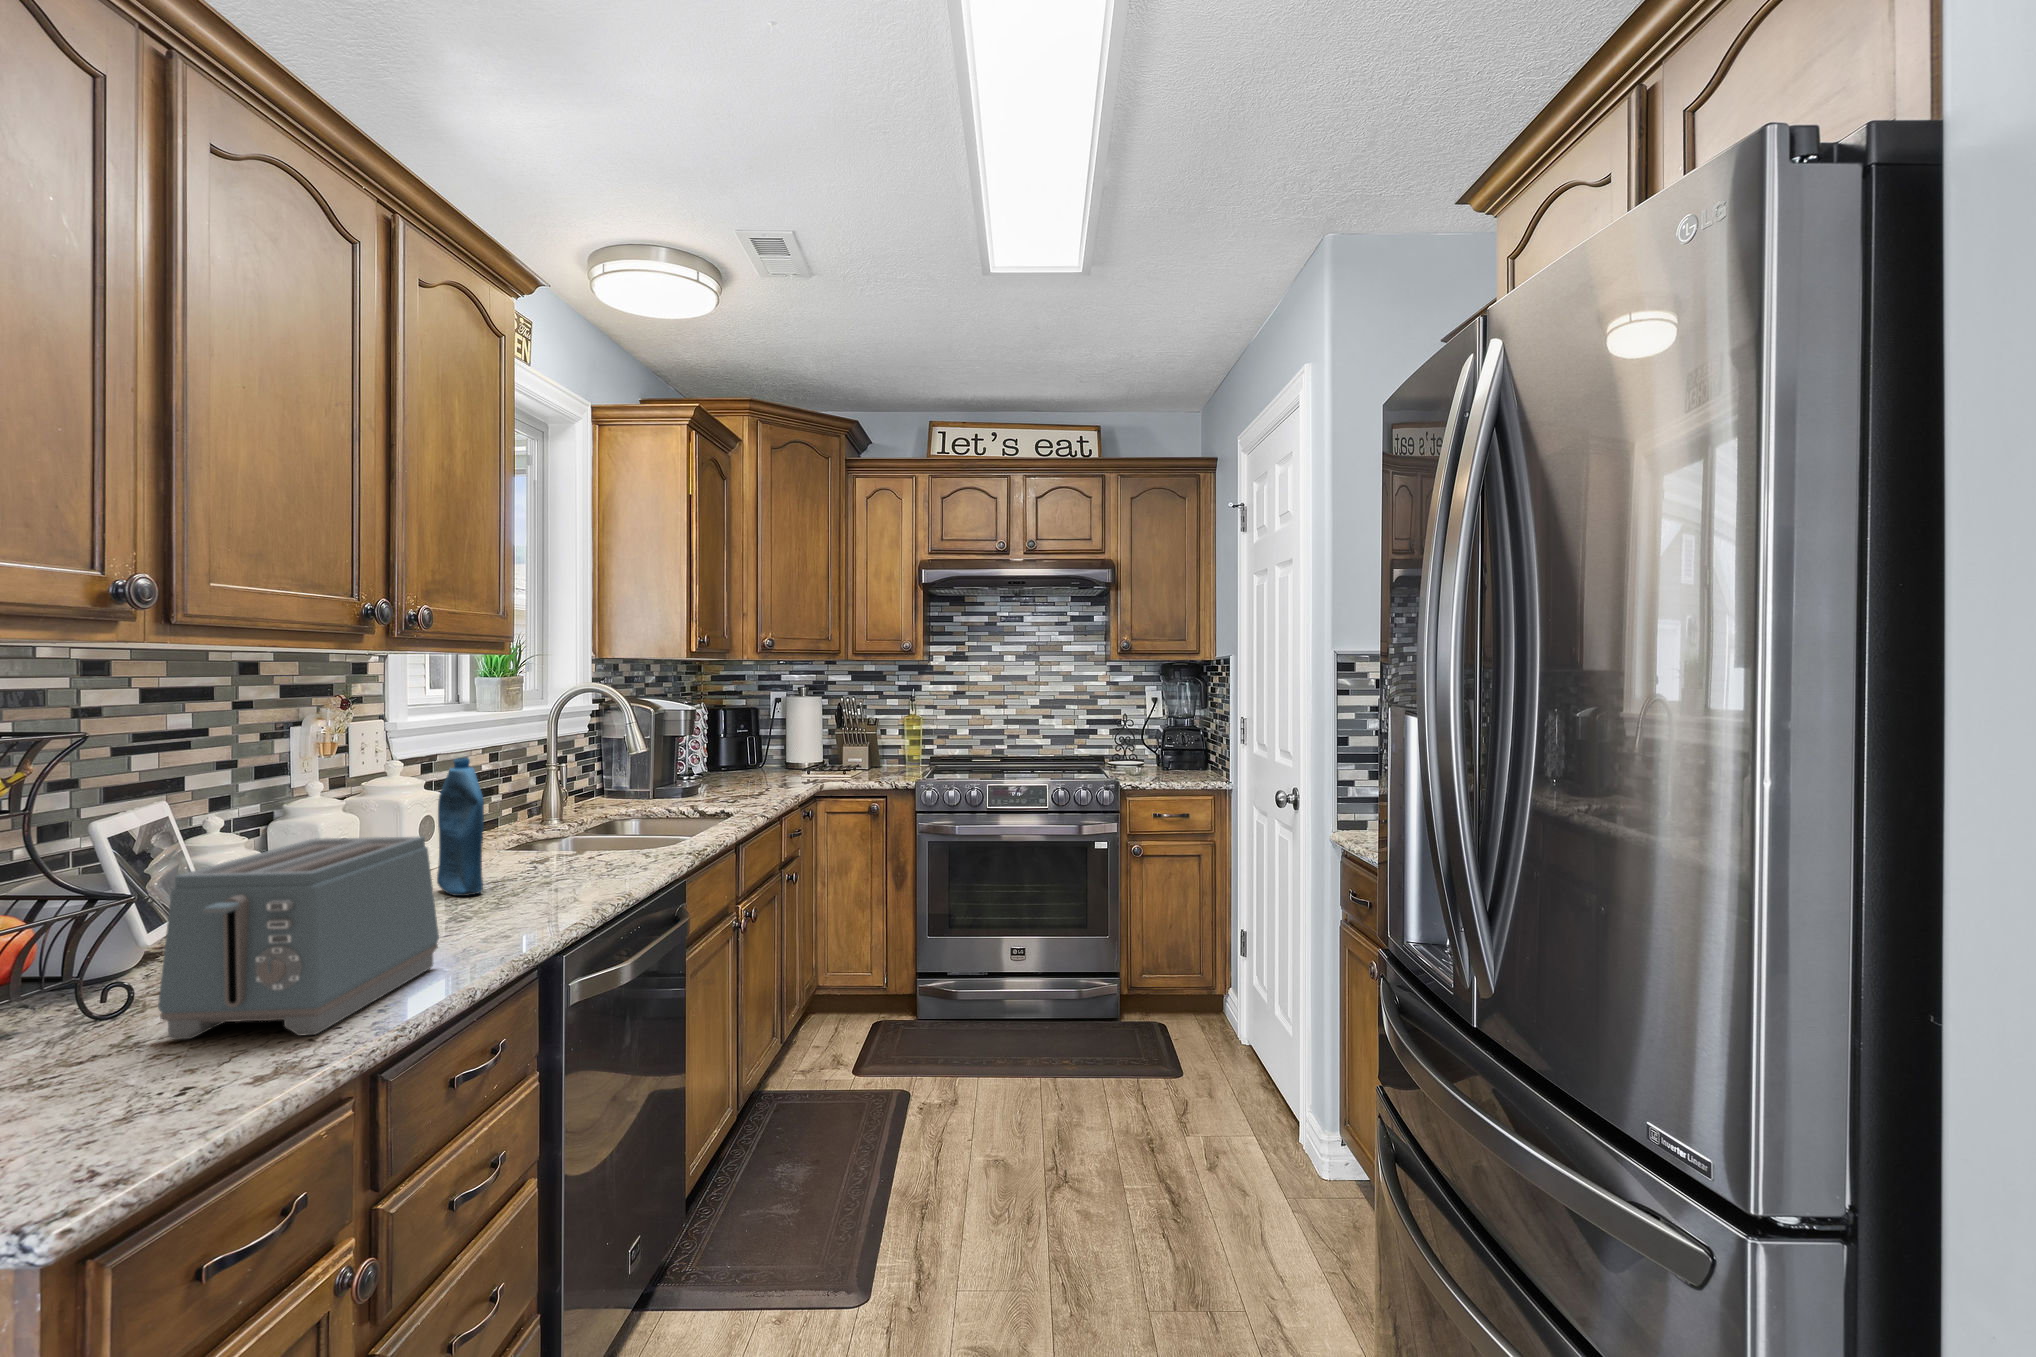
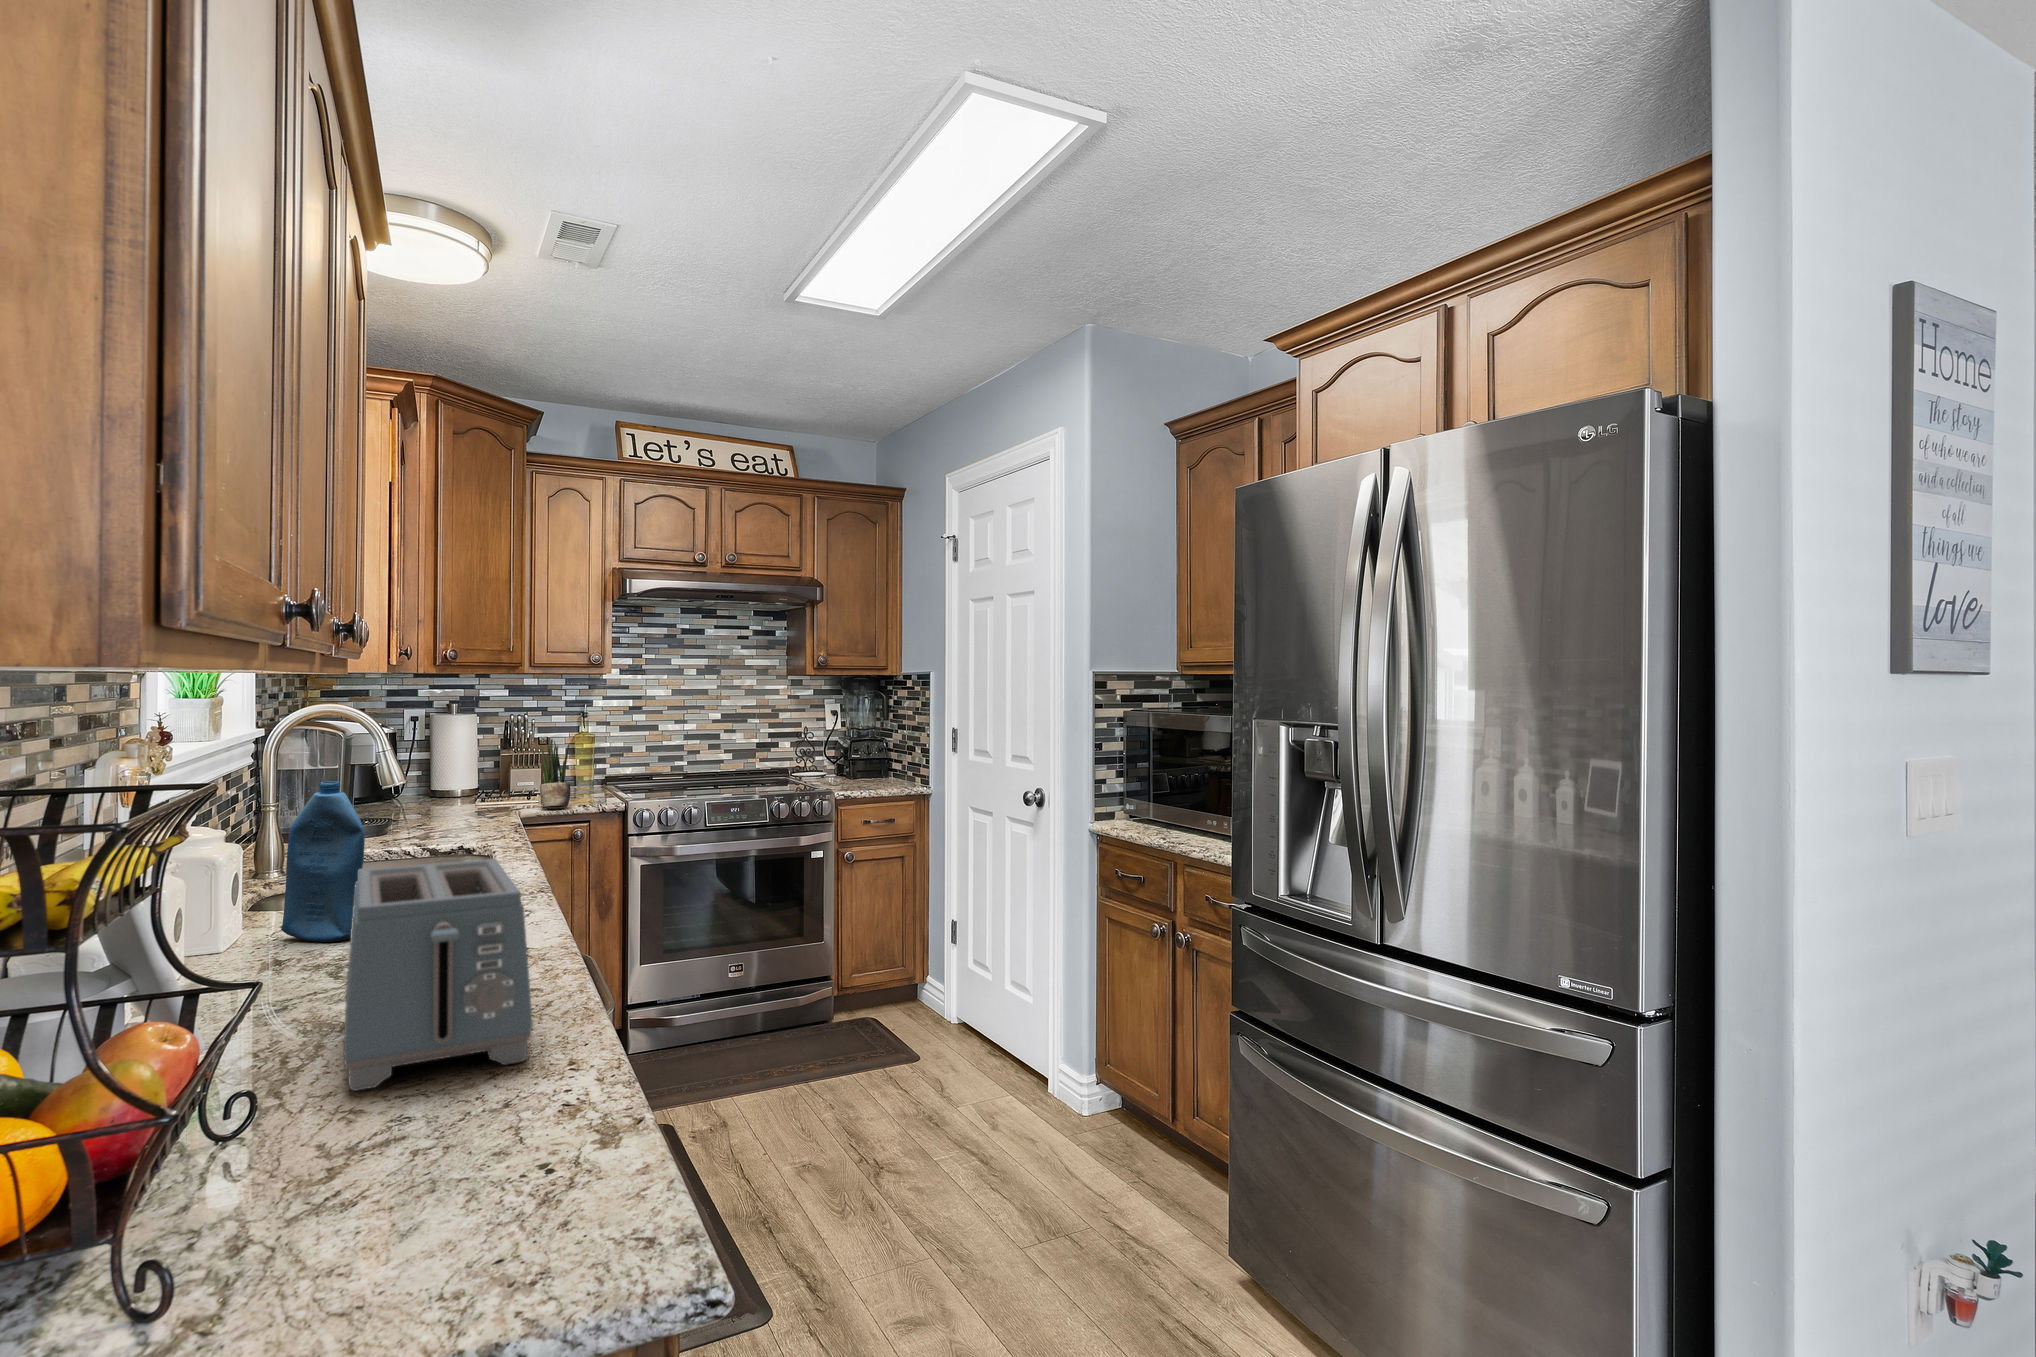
potted plant: none [841,721,867,785] -> present [540,739,571,808]

